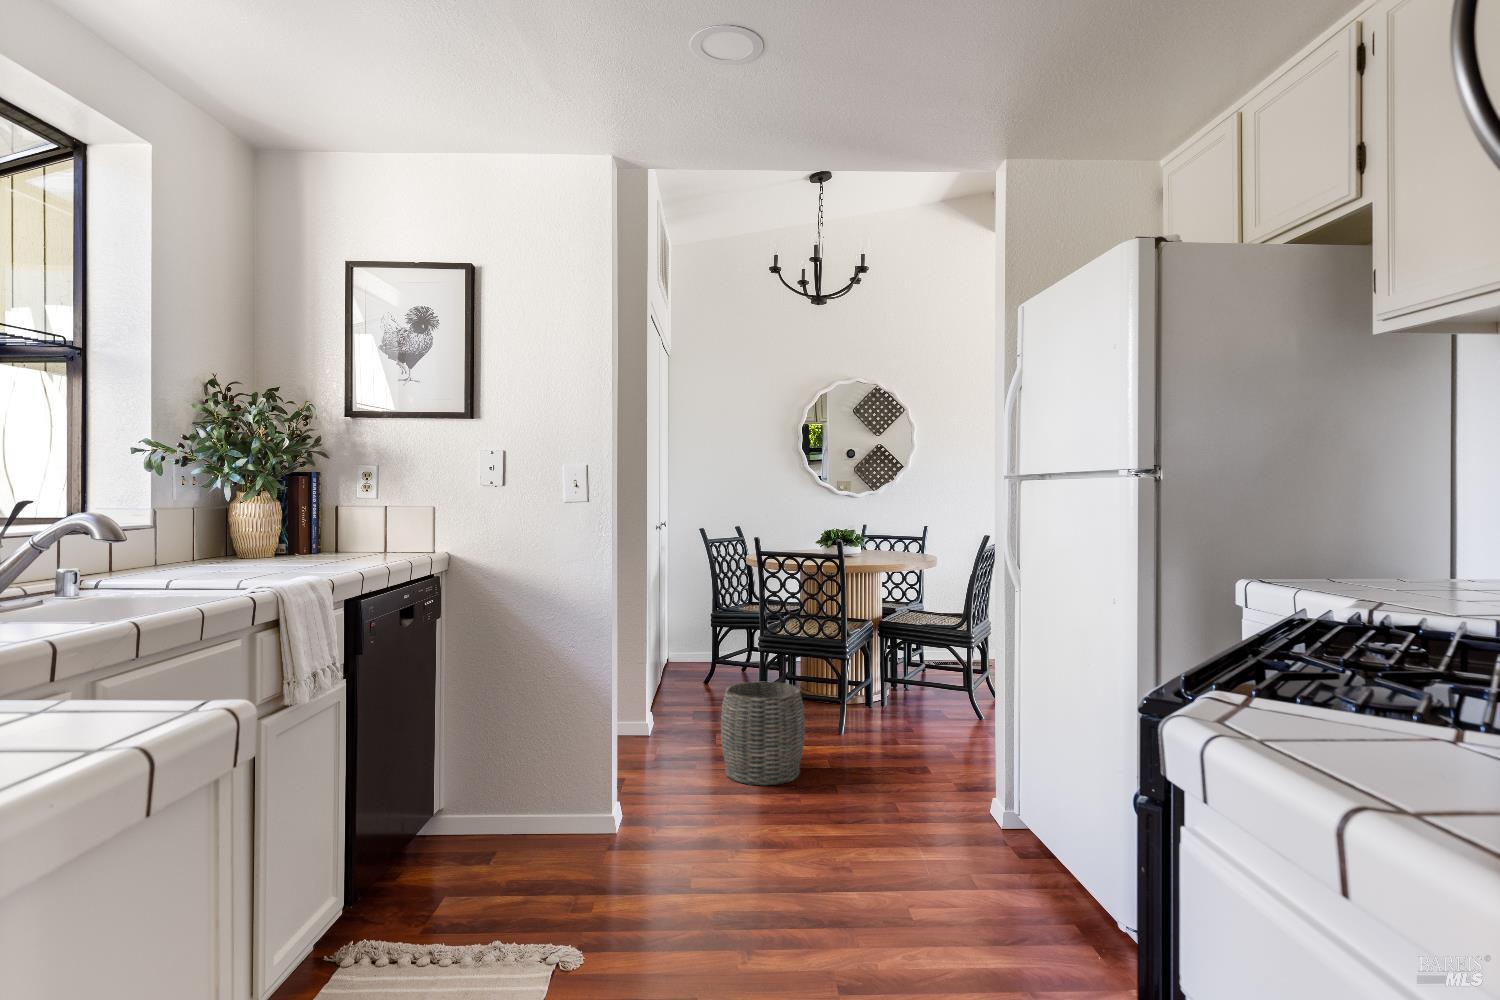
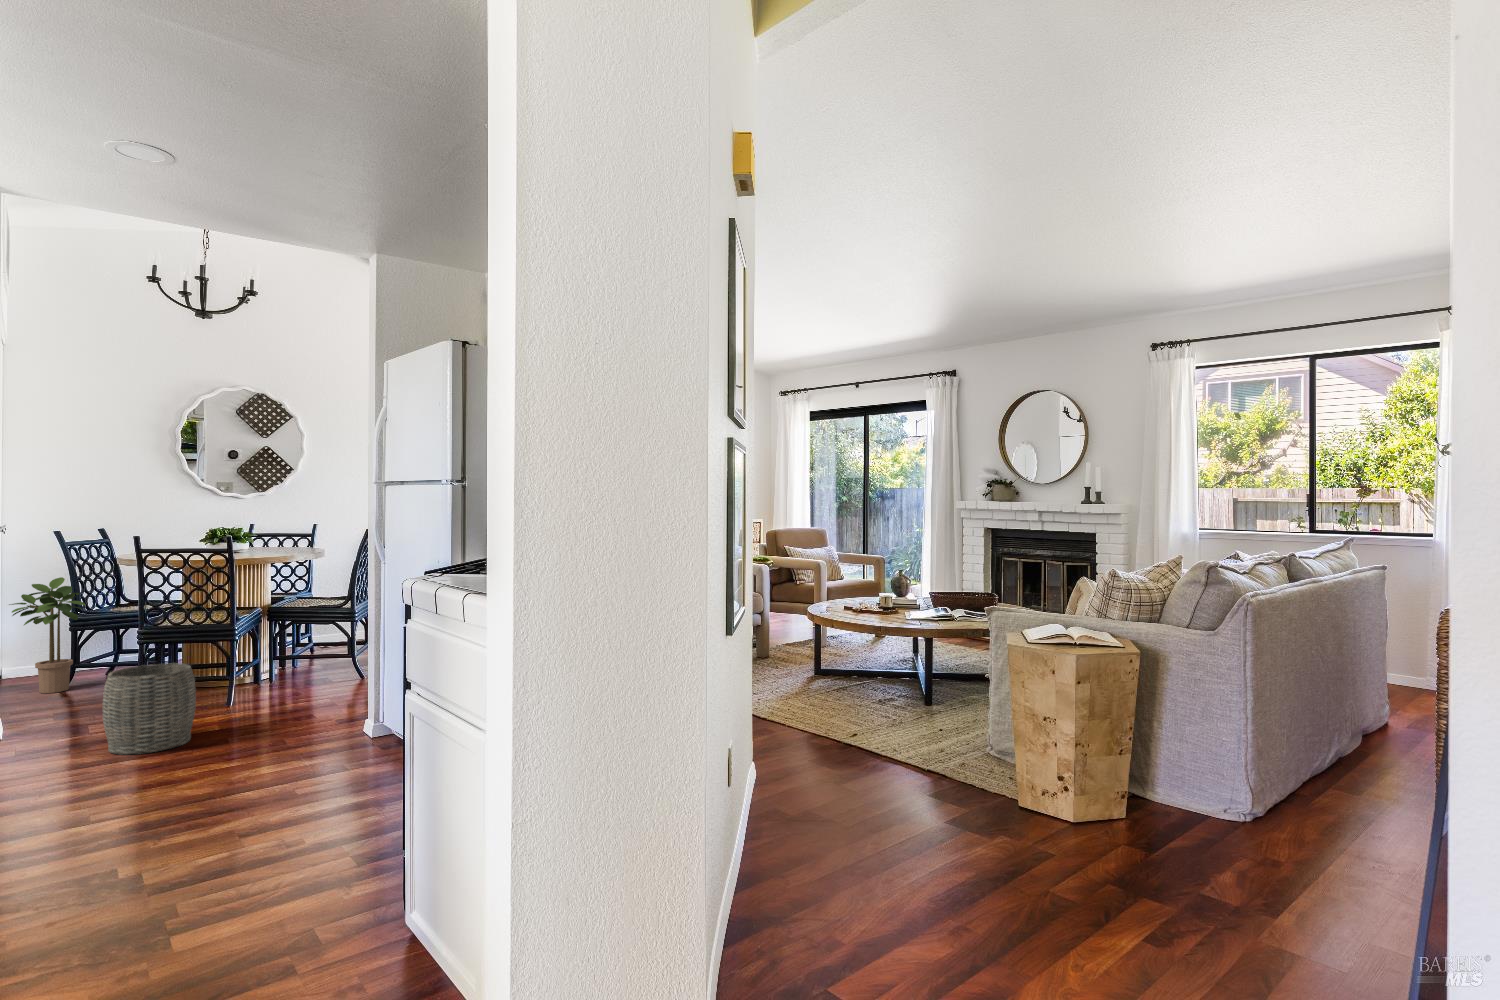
potted plant: none [668,574,723,686] -> present [9,577,85,693]

